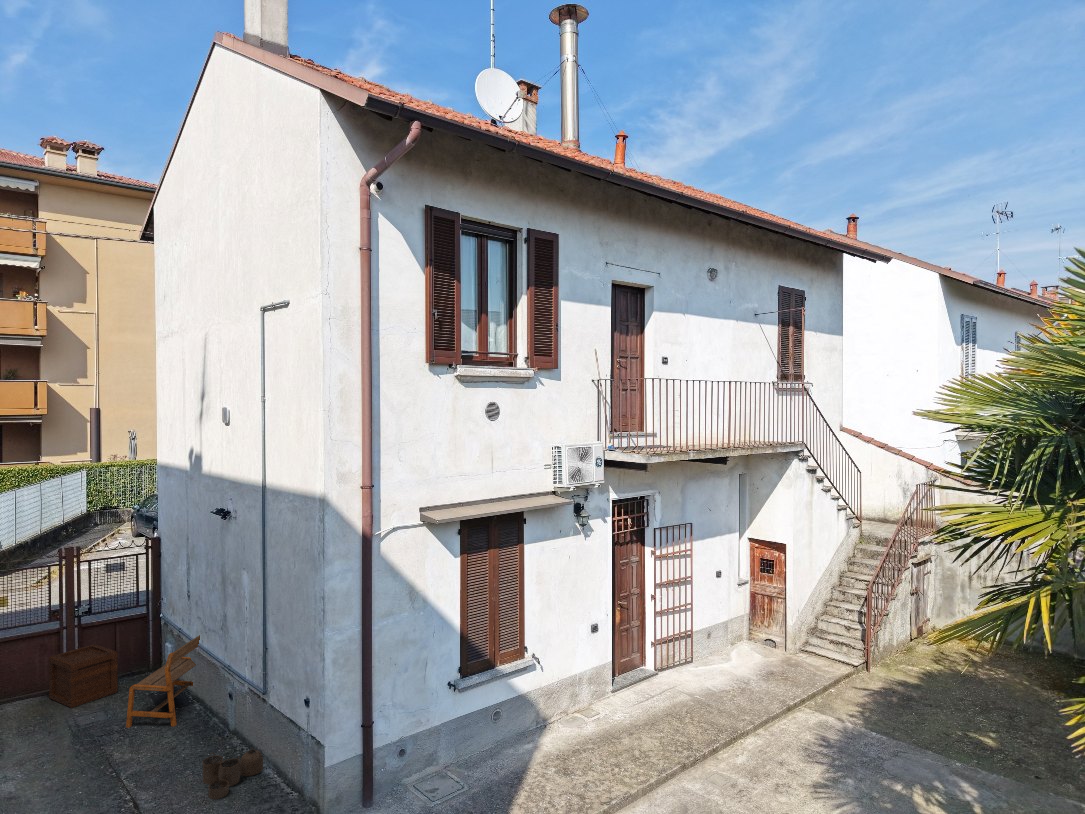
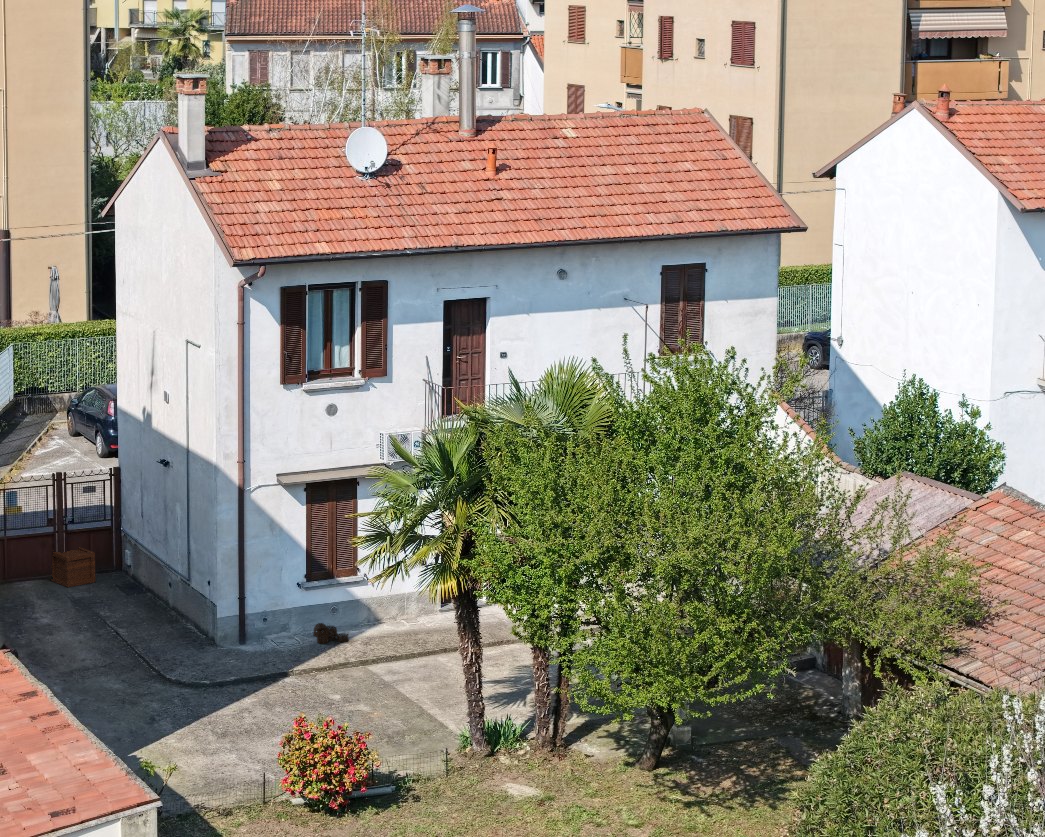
bench: present [126,635,200,728] -> none [106,542,159,604]
woven basket: present [202,749,263,799] -> present [314,623,348,644]

